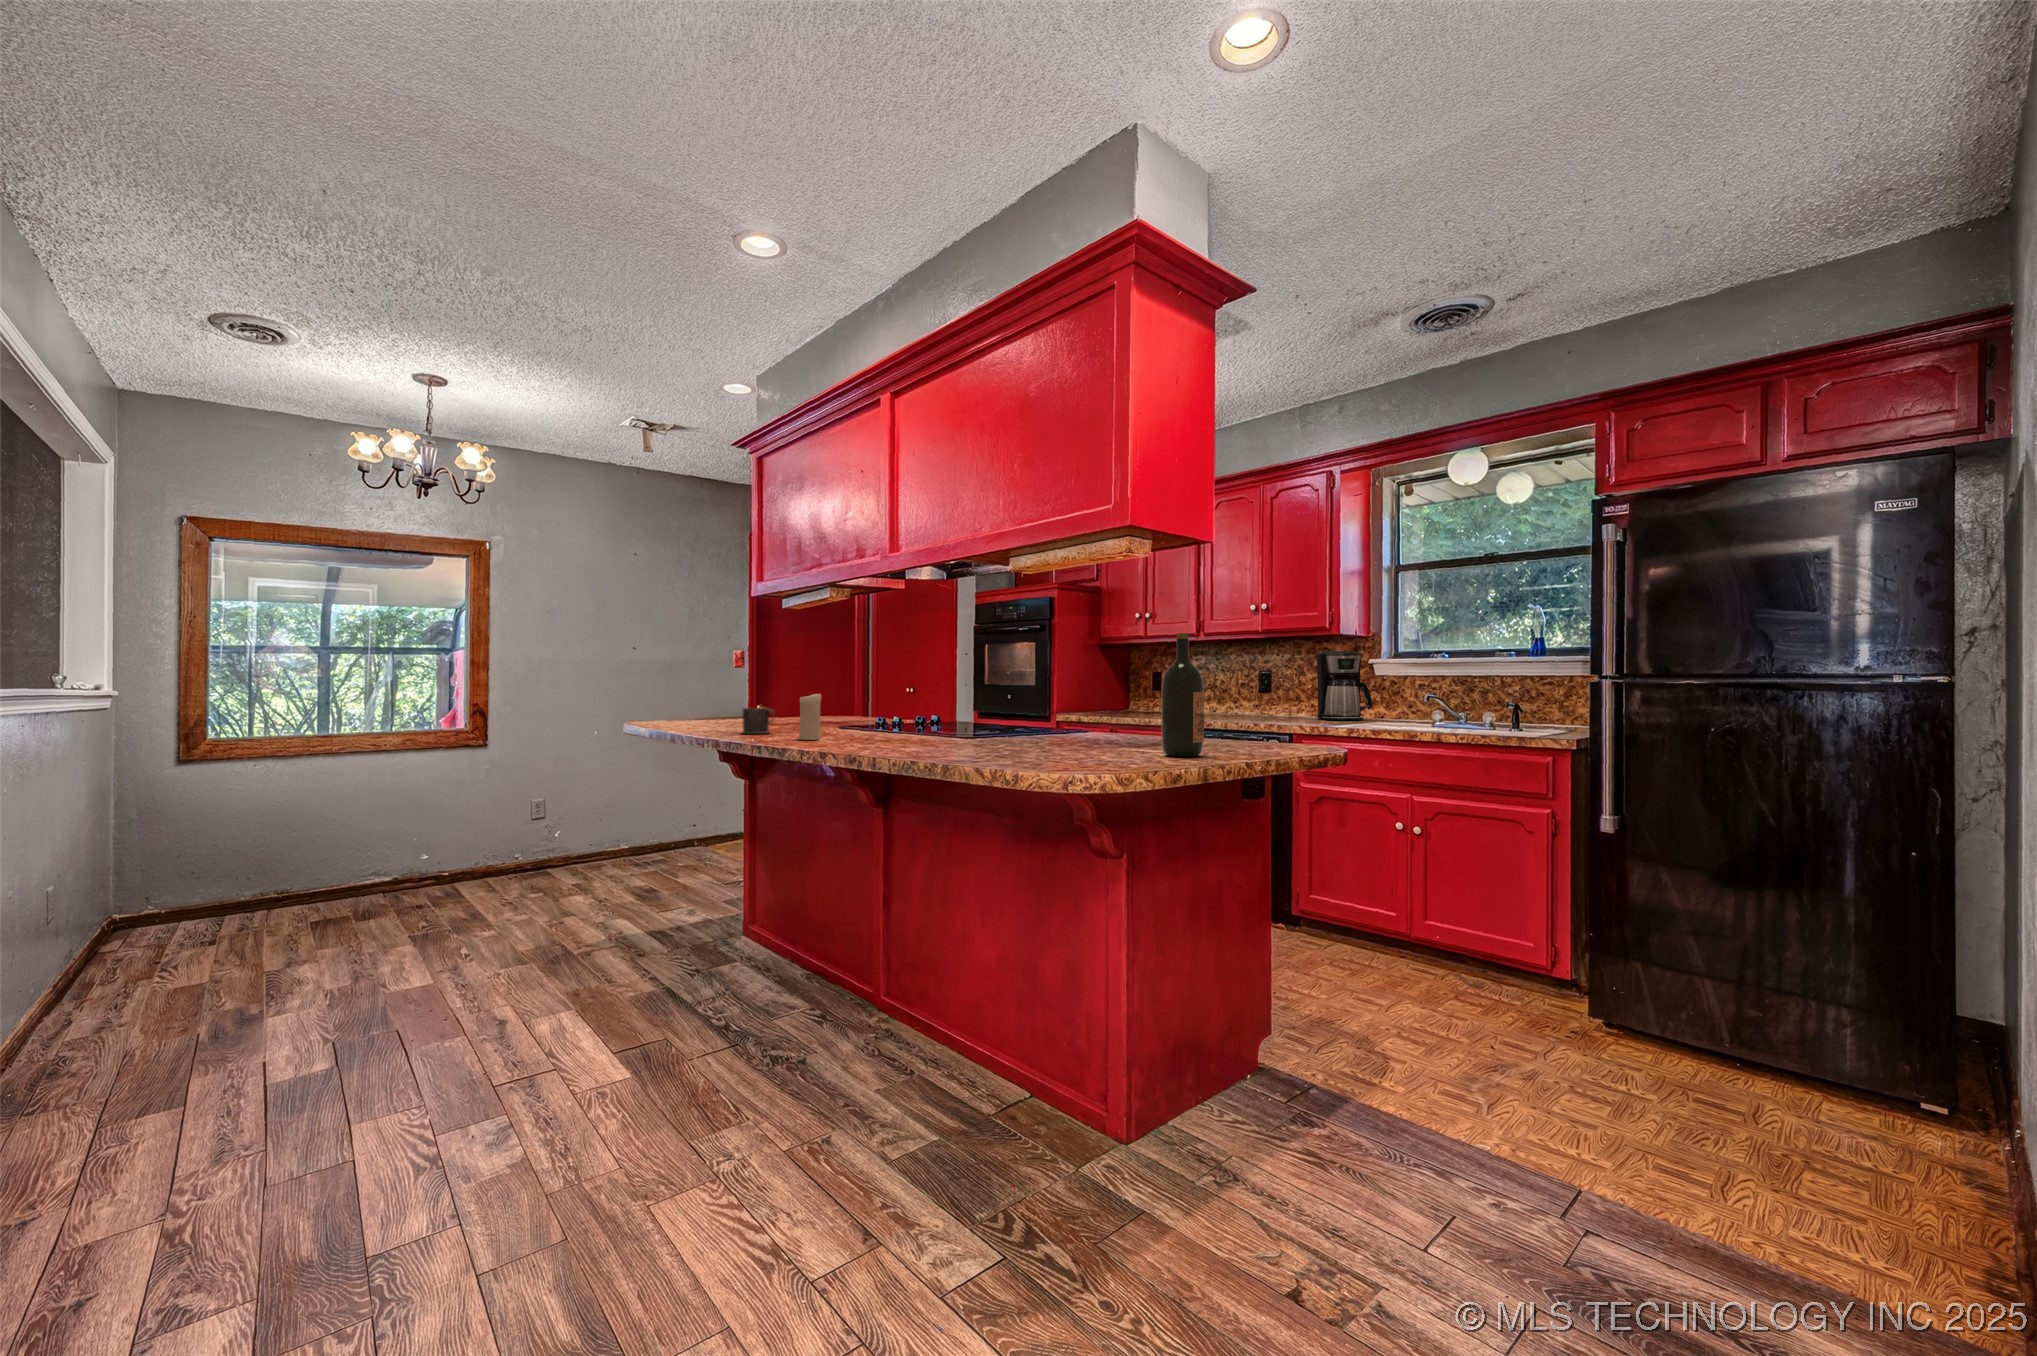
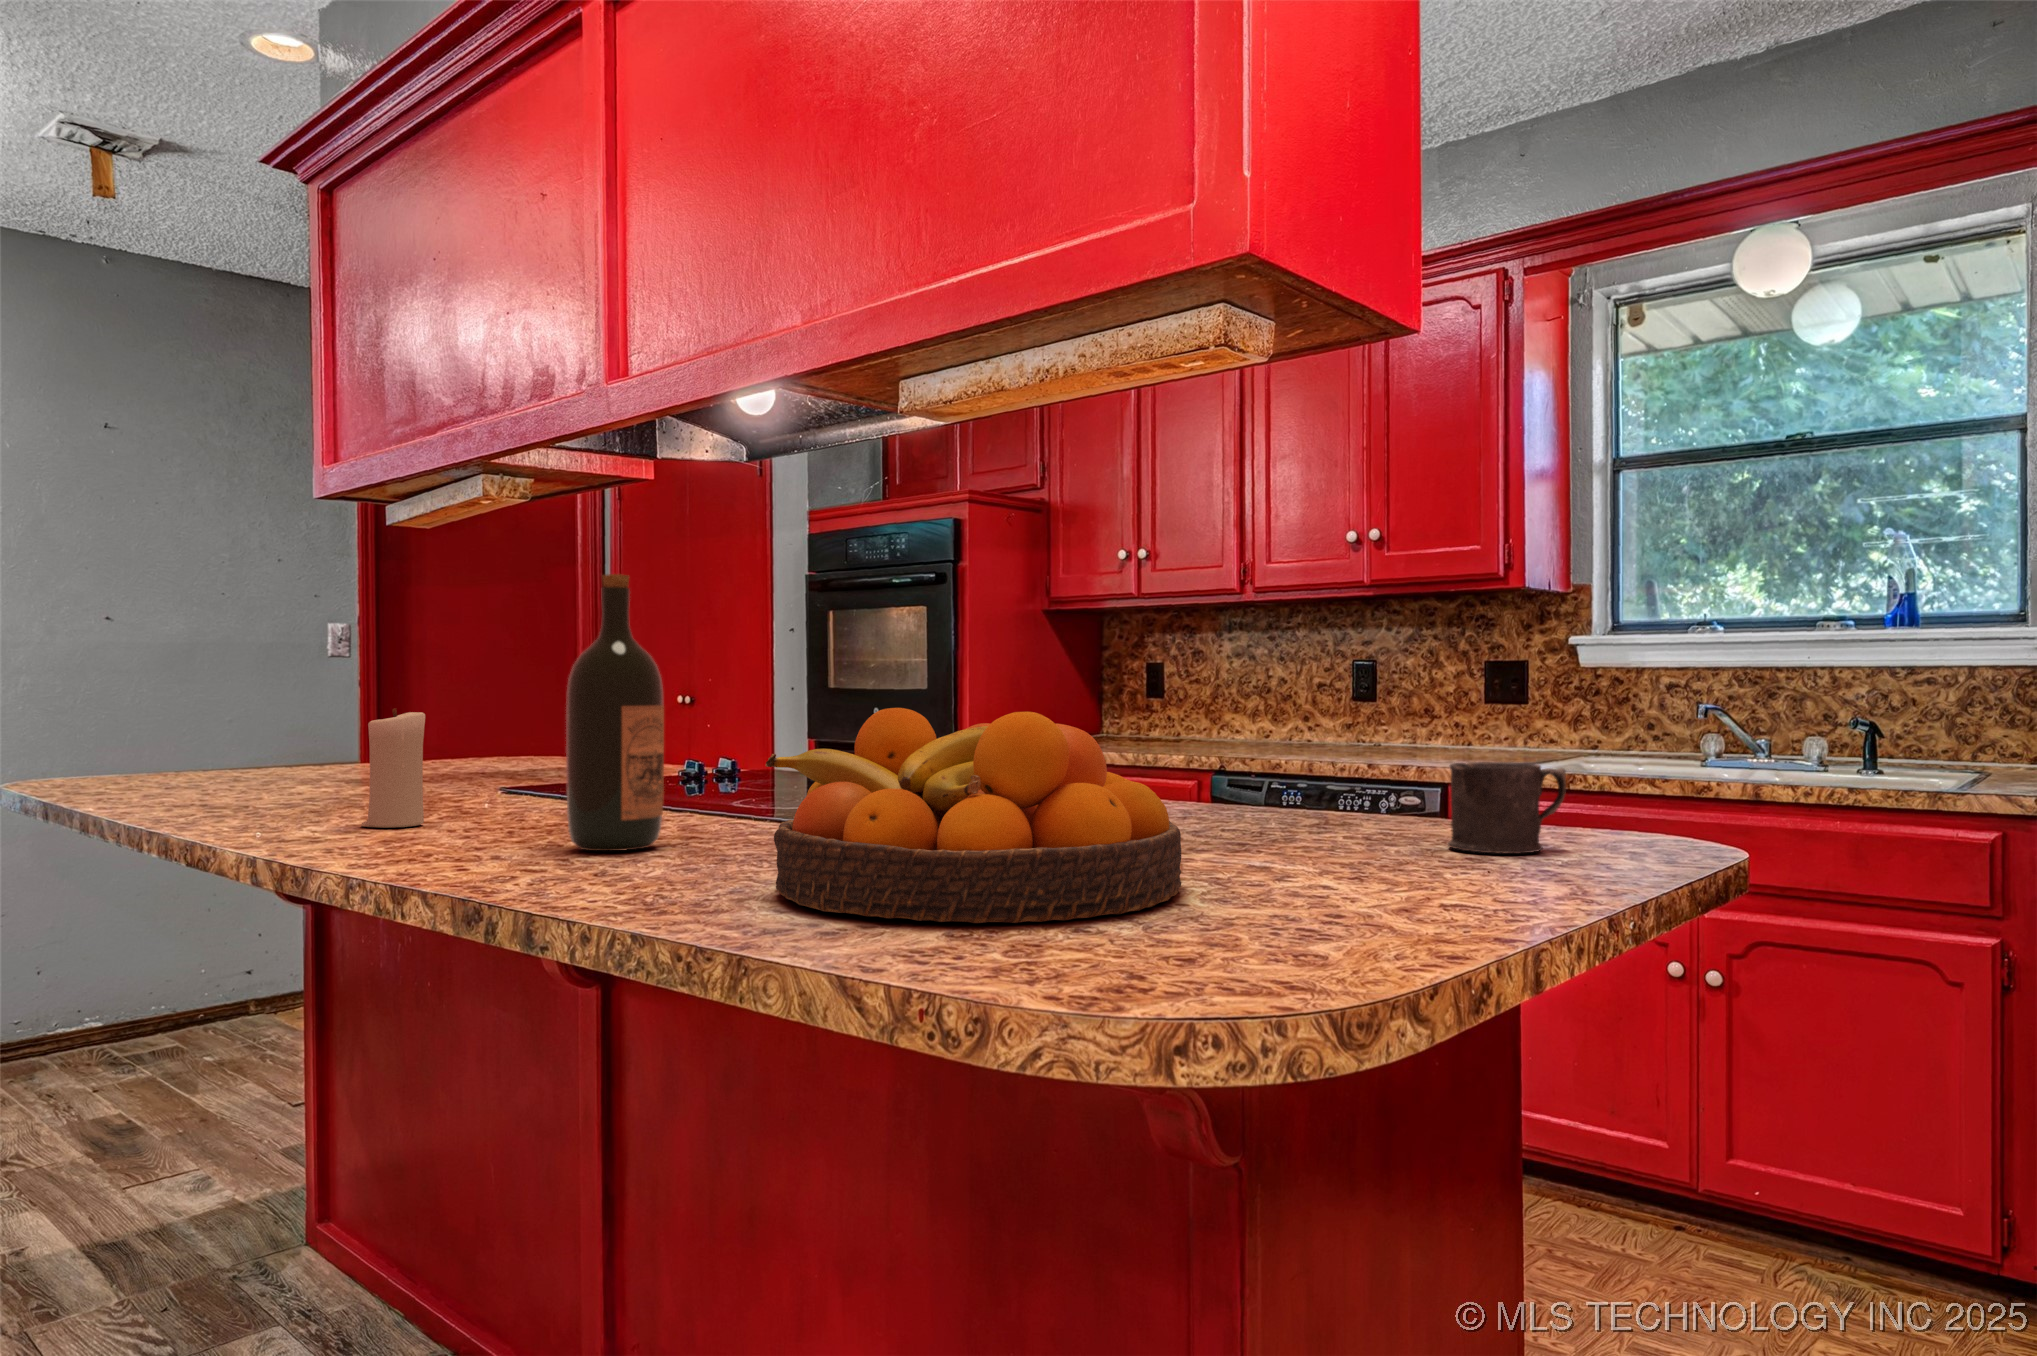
wine bottle: present [1161,633,1204,757] -> present [566,574,664,851]
coffee maker: present [1316,651,1372,720] -> none [1468,621,1577,754]
fruit bowl: none [958,692,1105,763] -> present [766,708,1181,923]
mug: present [743,708,775,734] -> present [1448,762,1566,854]

